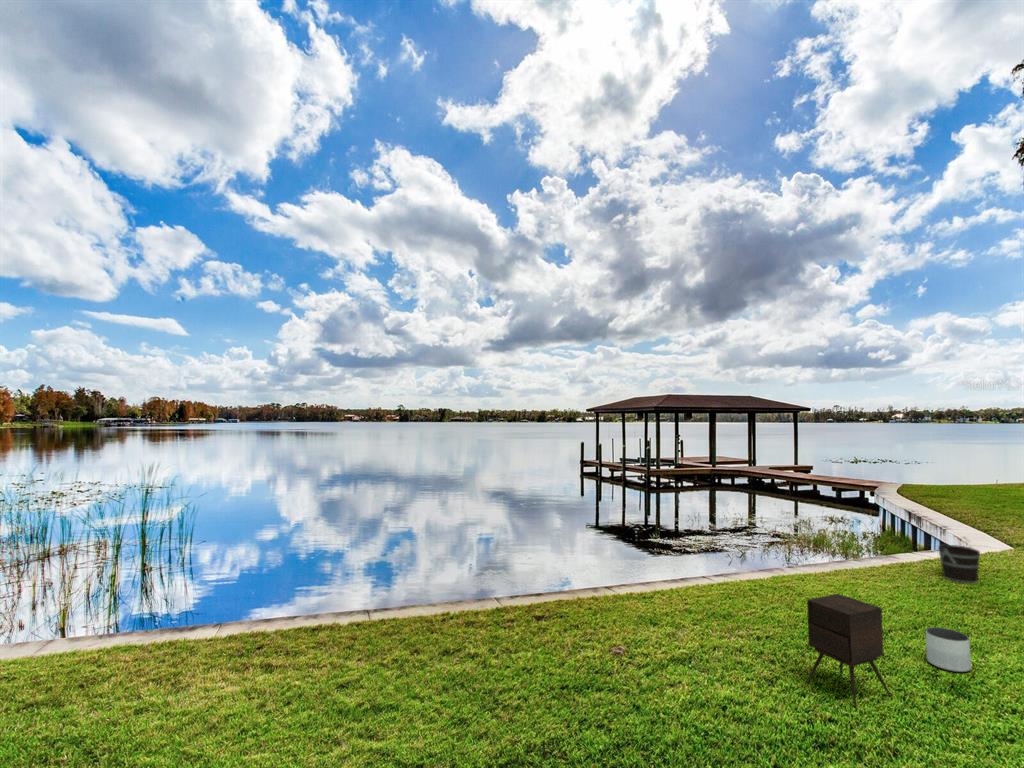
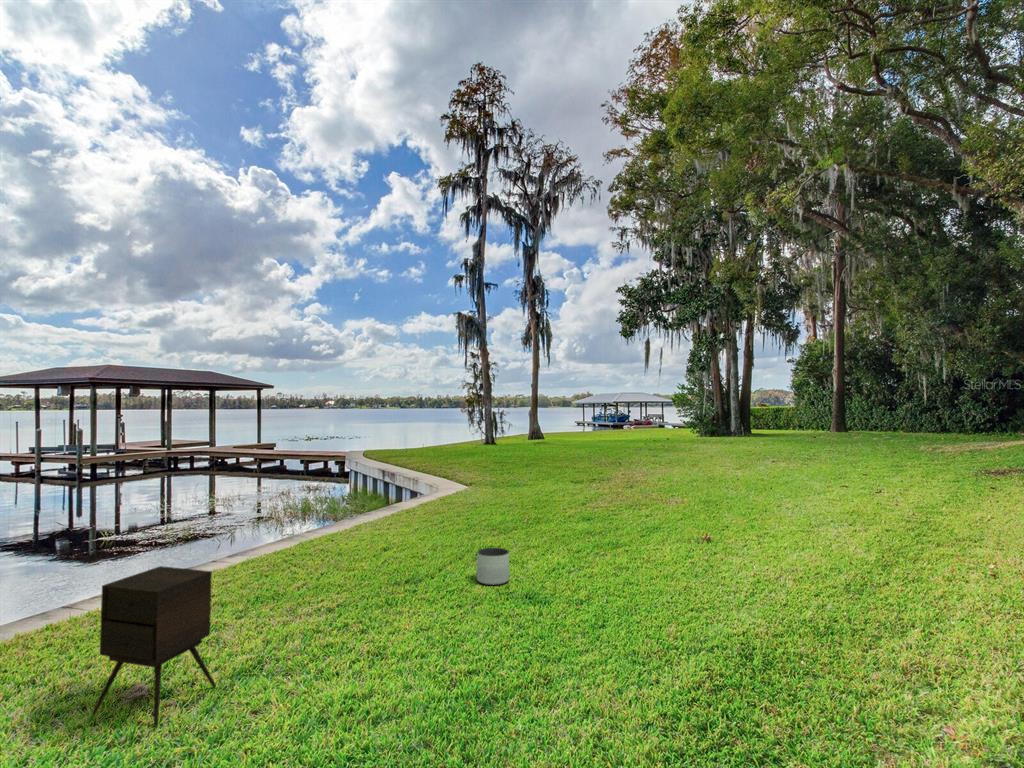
bucket: present [938,545,980,583] -> none [439,483,468,515]
side table: present [807,594,891,708] -> present [92,566,216,726]

